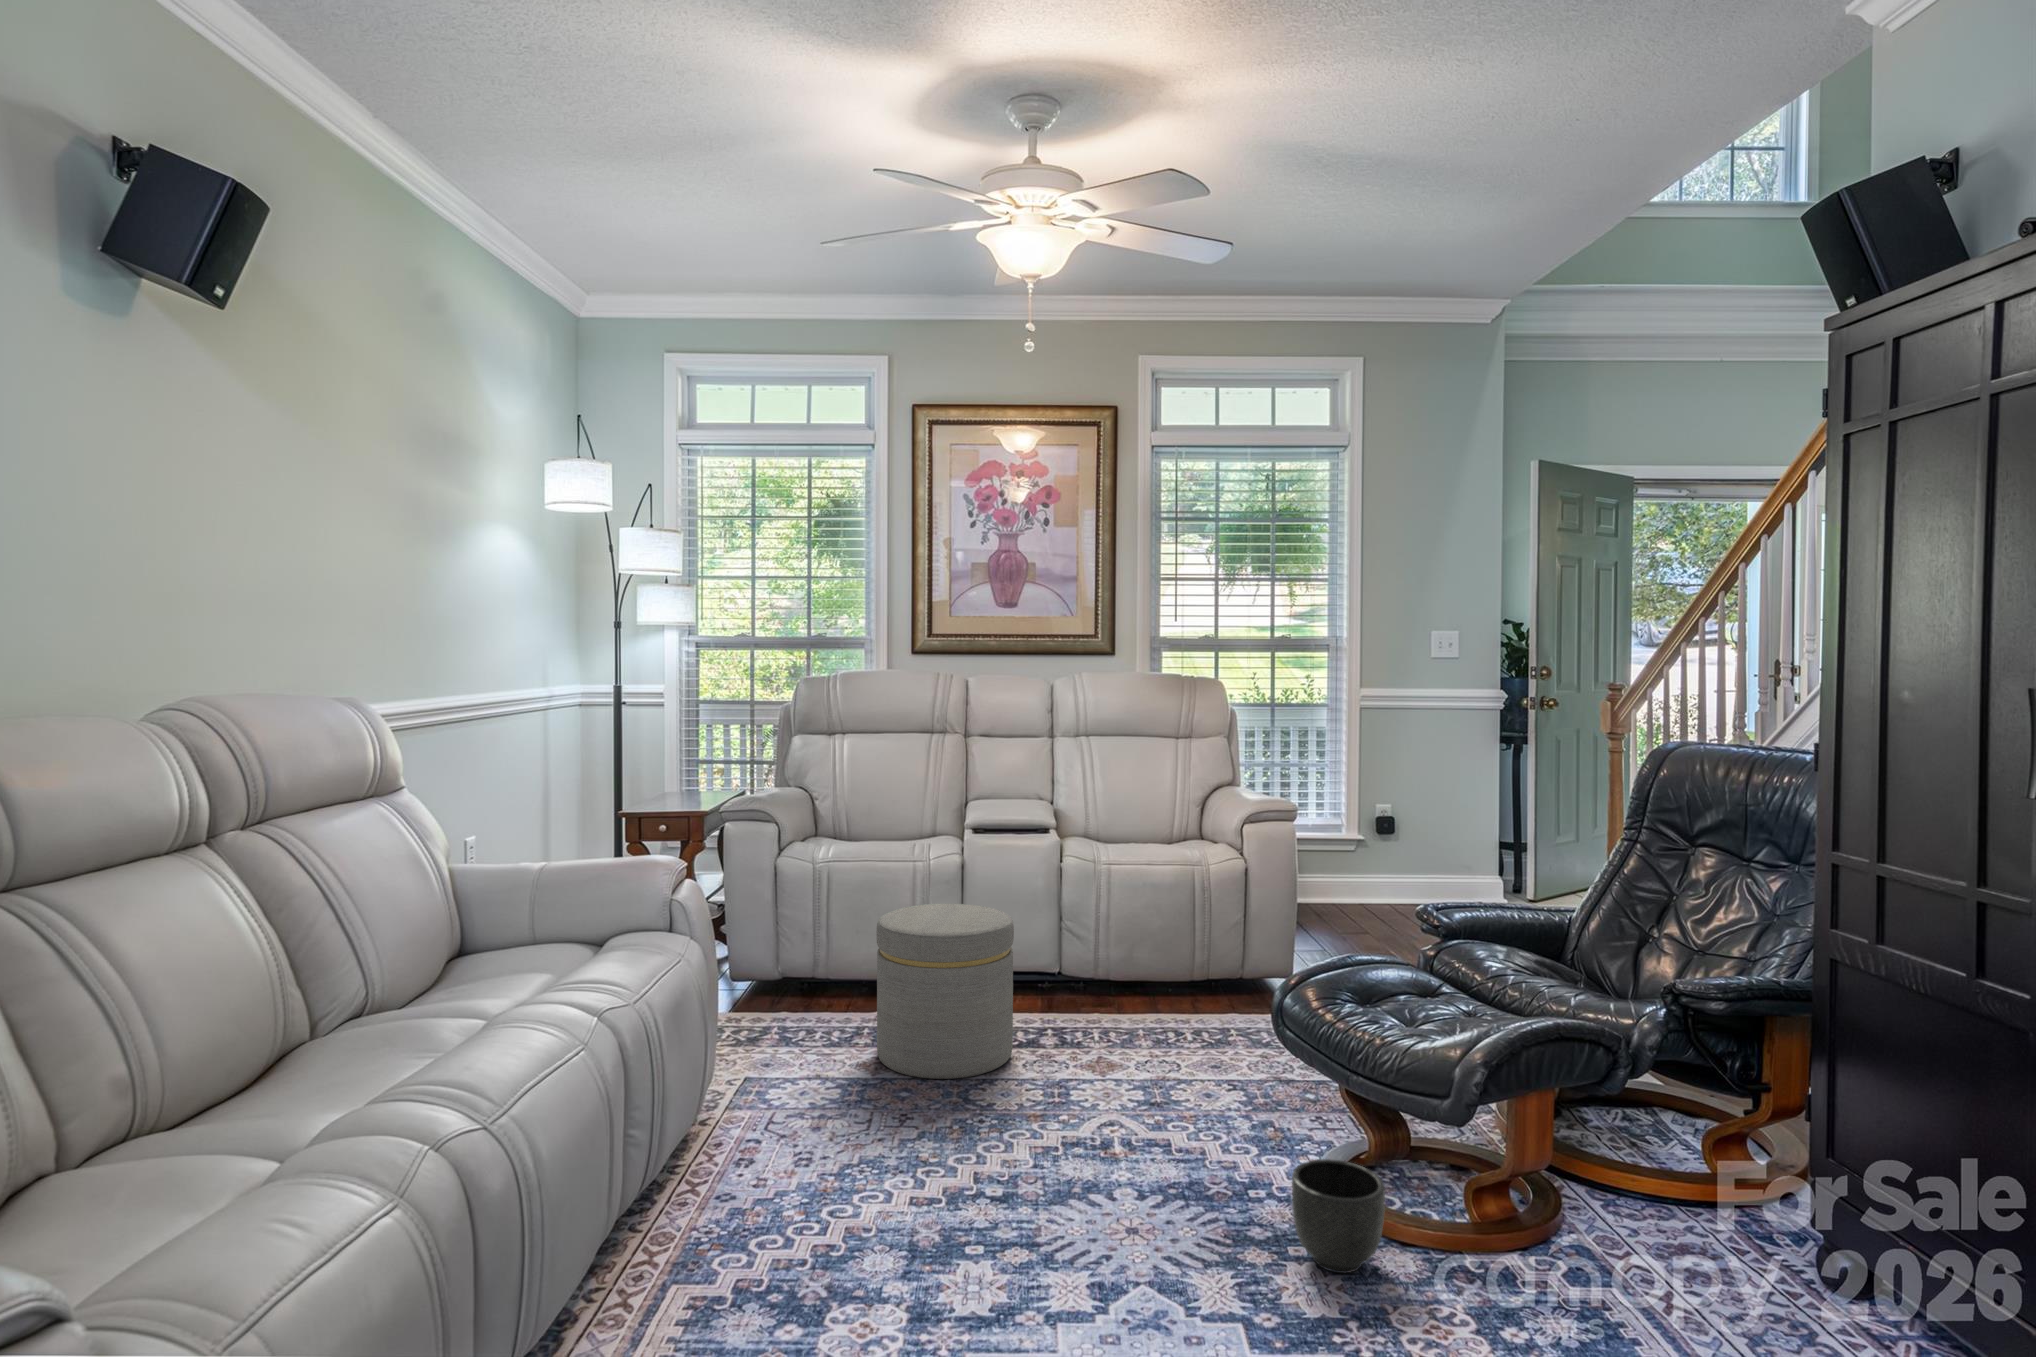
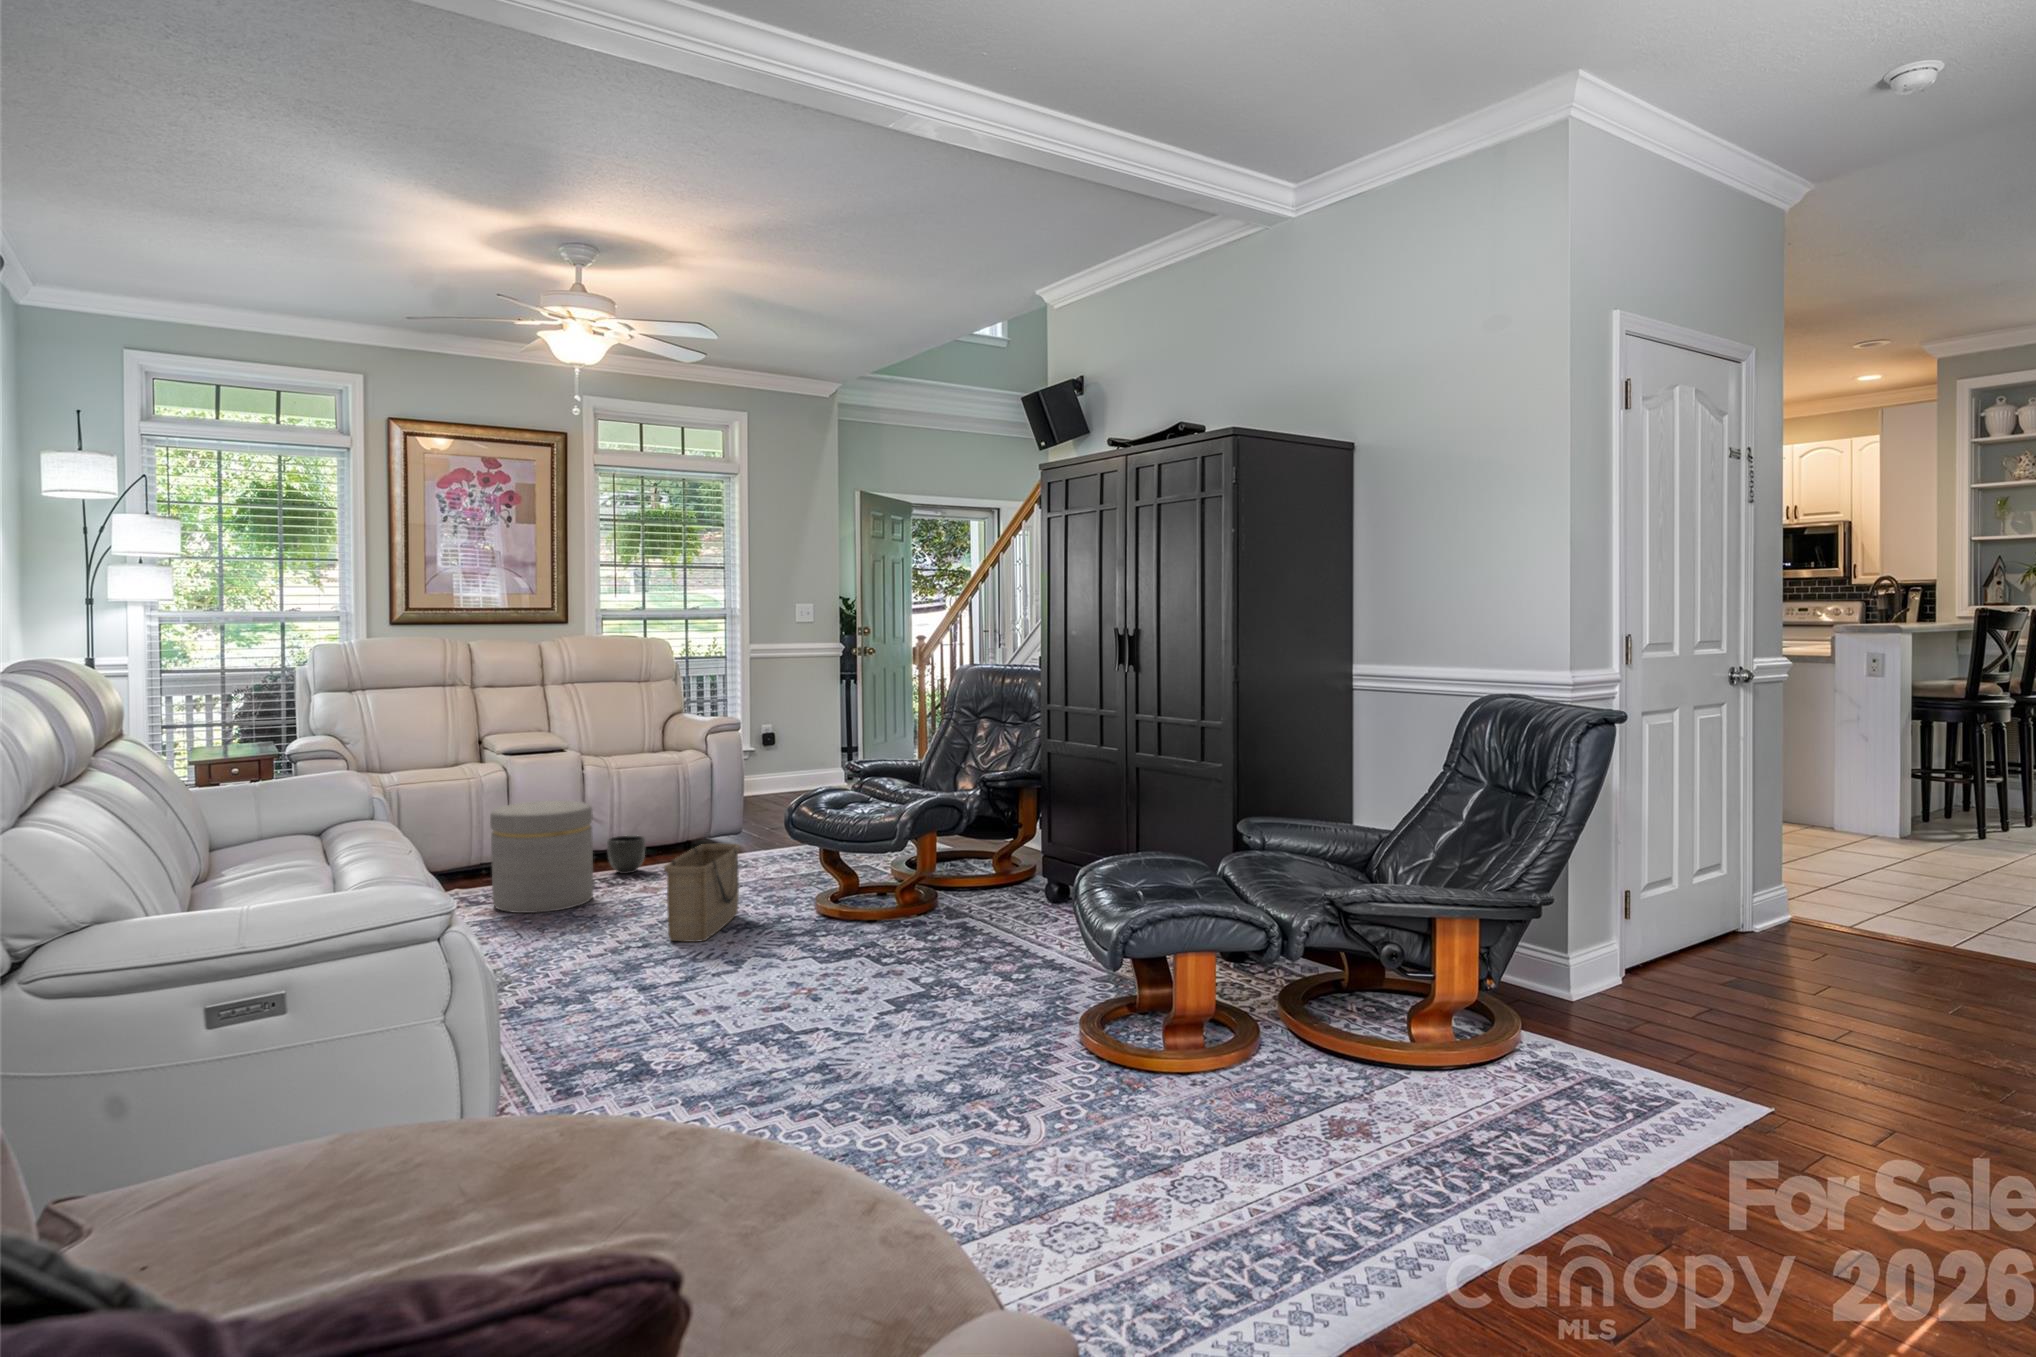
basket: none [1001,1031,1175,1236] -> present [664,844,741,942]
planter: present [1292,1159,1385,1273] -> present [607,835,645,874]

